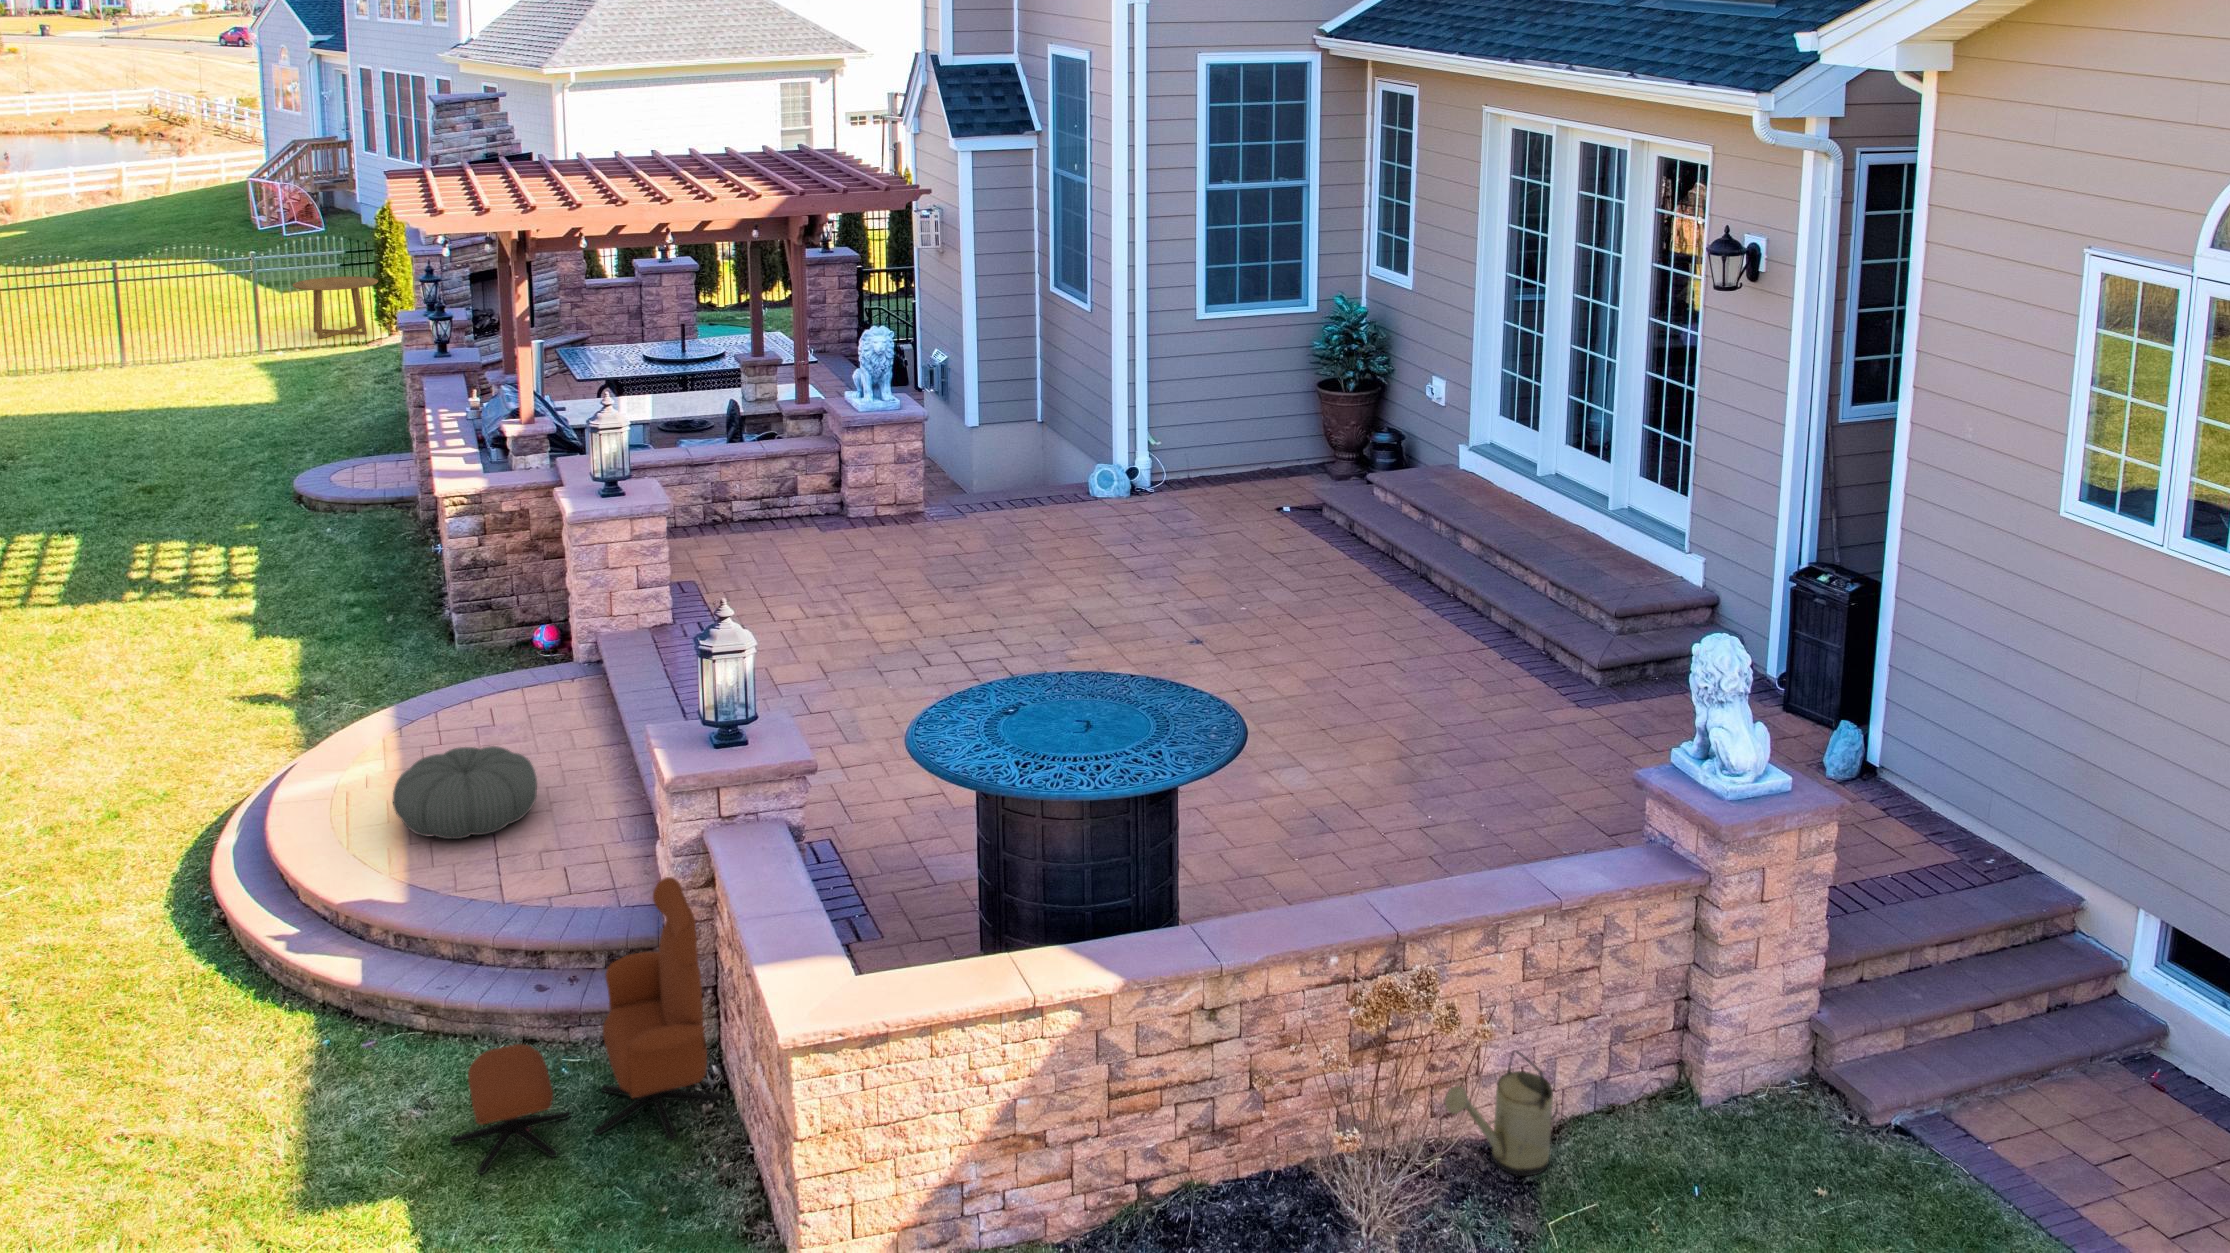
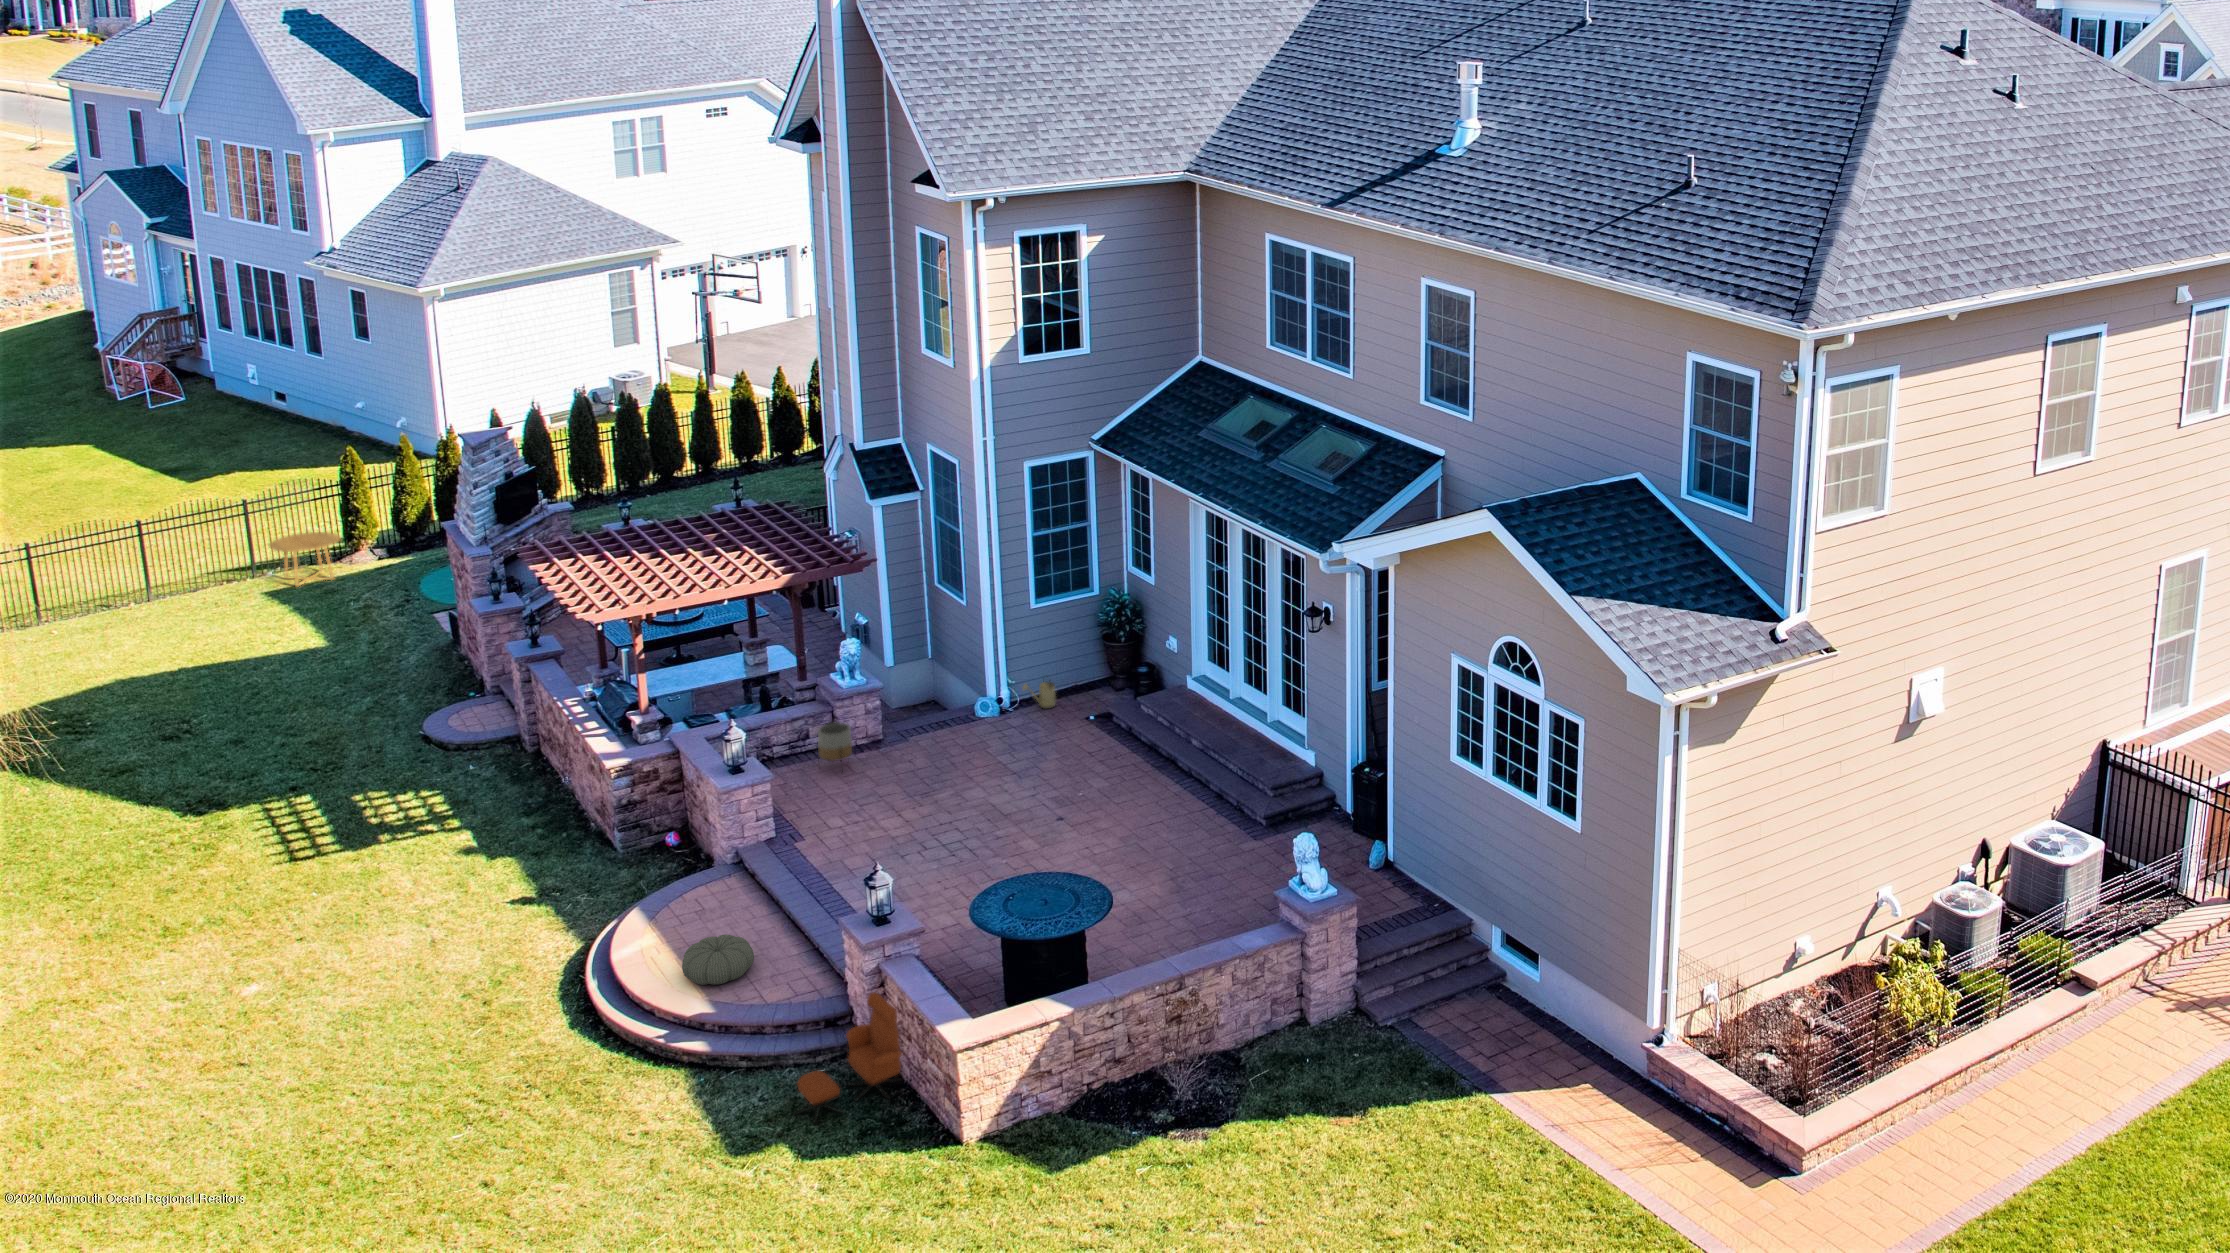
planter: none [813,460,869,546] -> present [818,722,852,761]
watering can: present [1445,1051,1558,1176] -> present [1023,676,1056,709]

